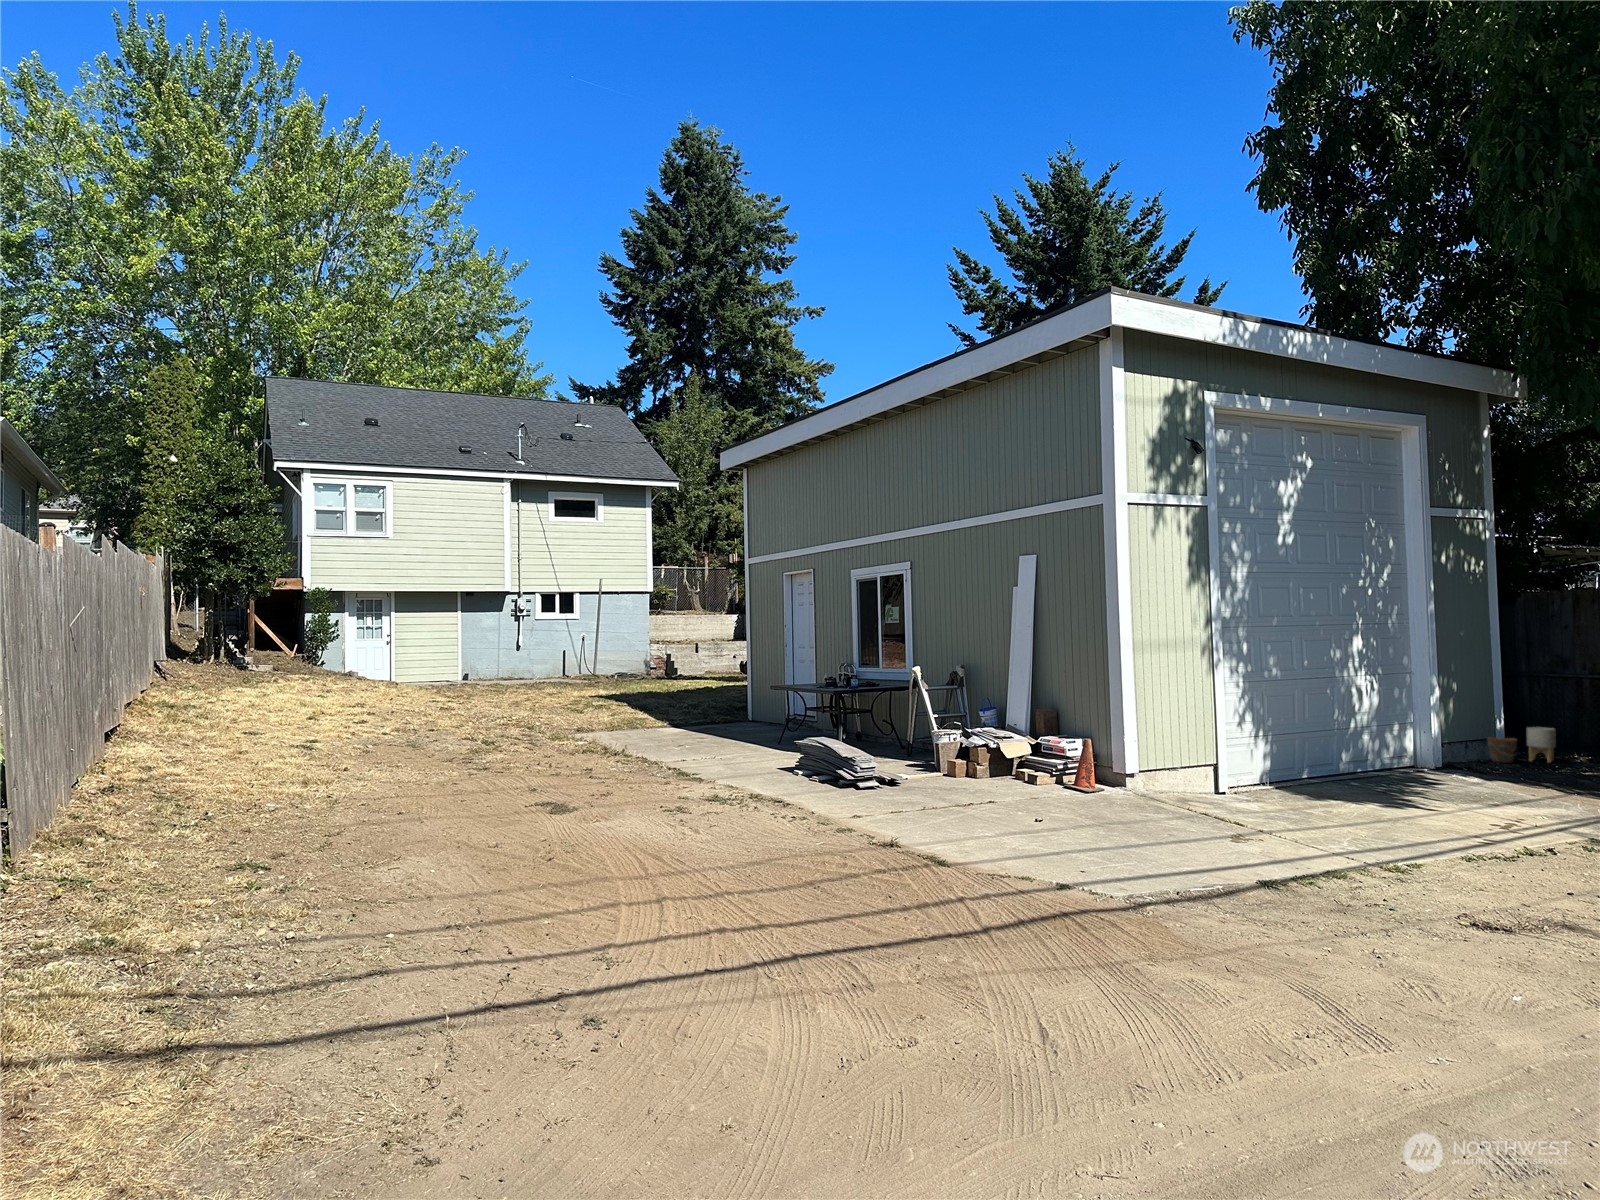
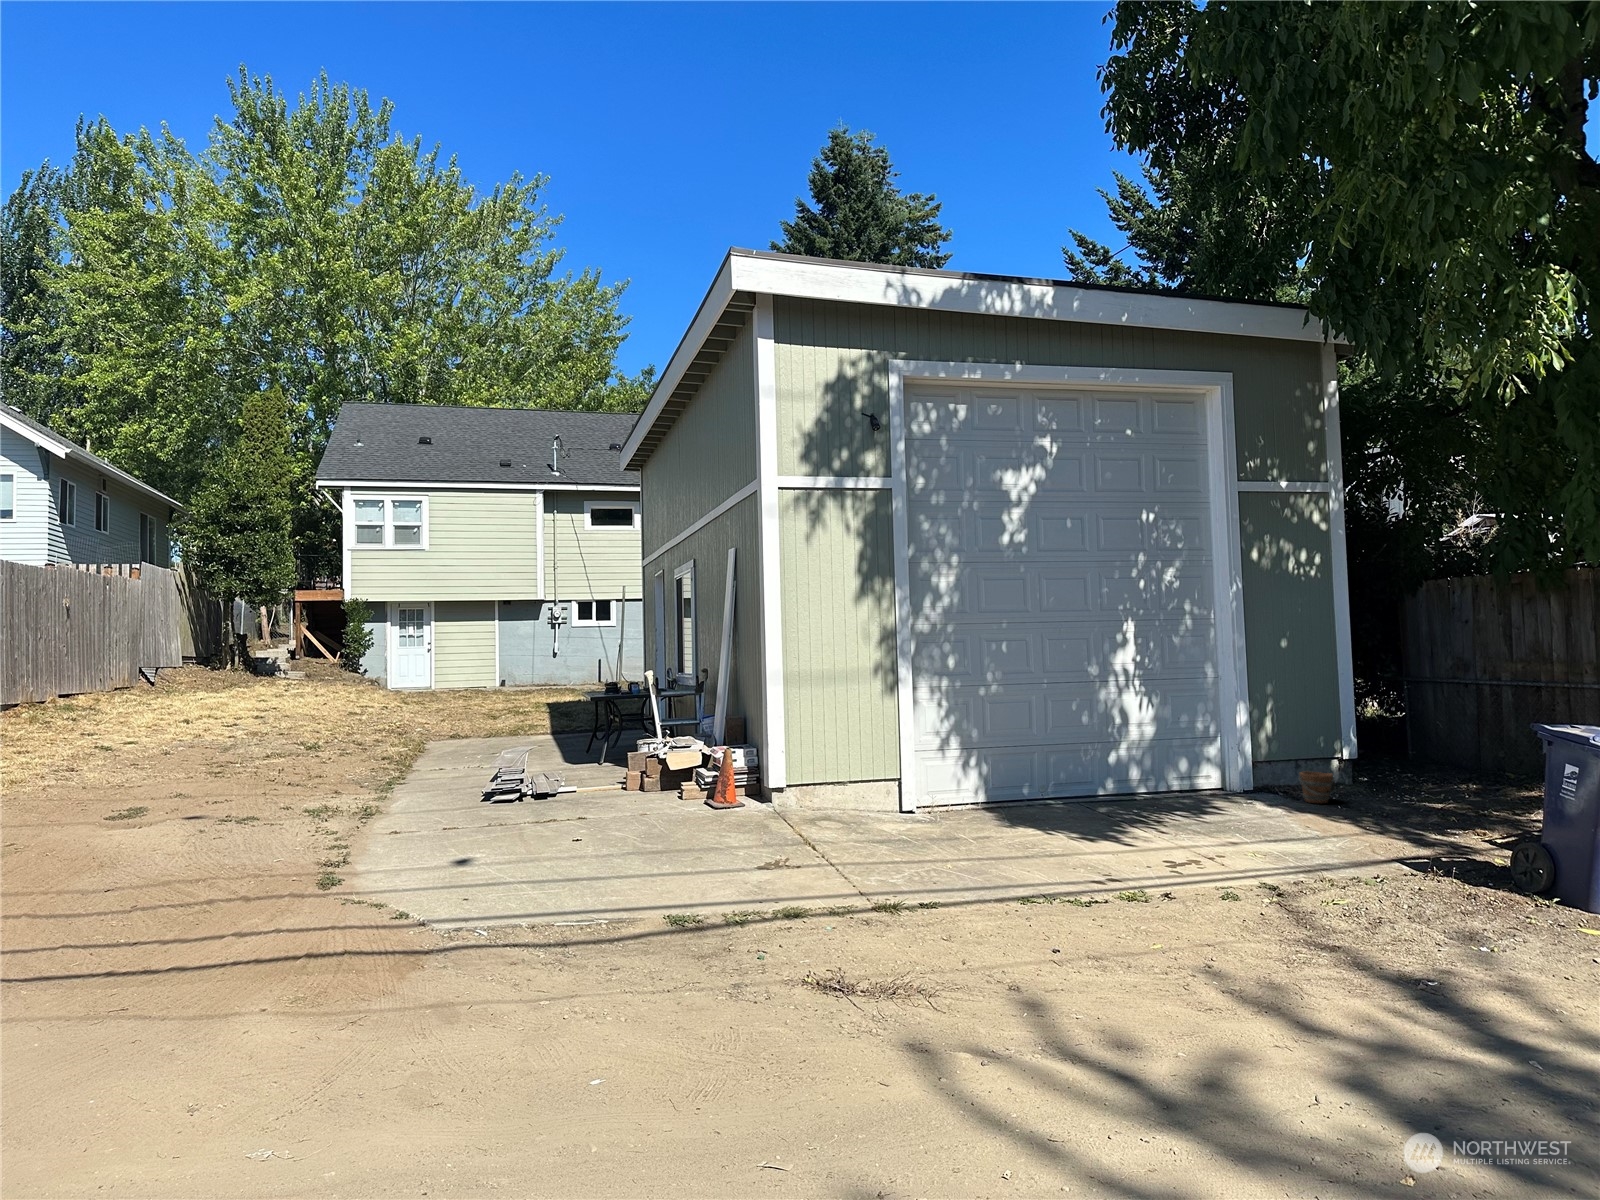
planter: present [1527,727,1556,763] -> none [1353,761,1386,805]

